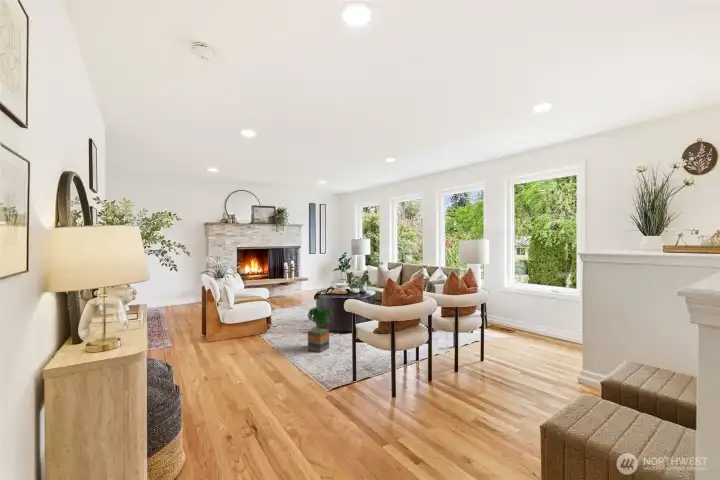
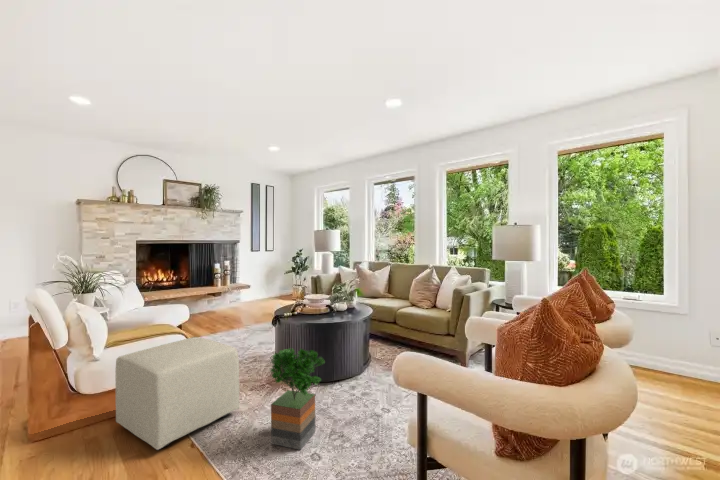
ottoman: none [240,303,295,347] -> present [115,337,239,450]

